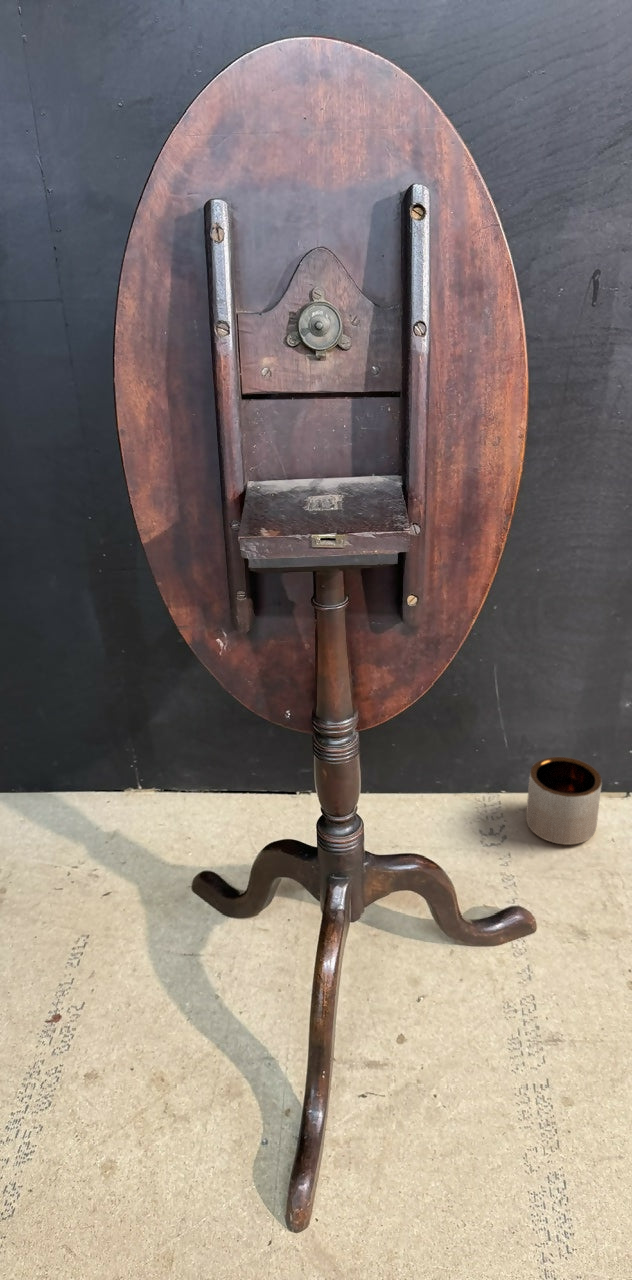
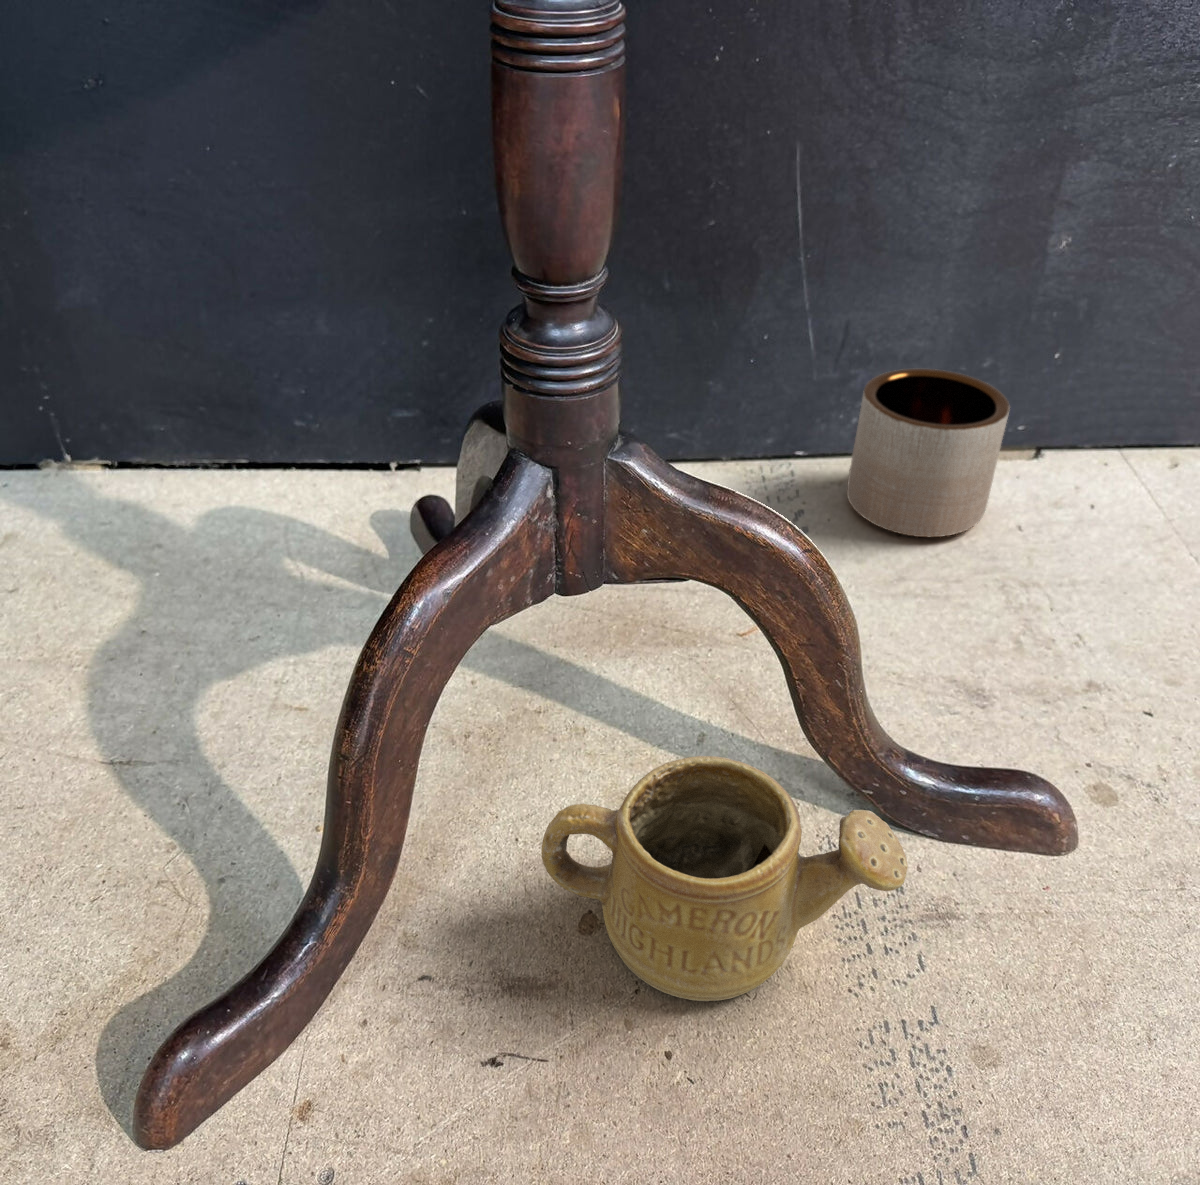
watering can: none [382,966,533,1074] -> present [541,756,908,1001]

